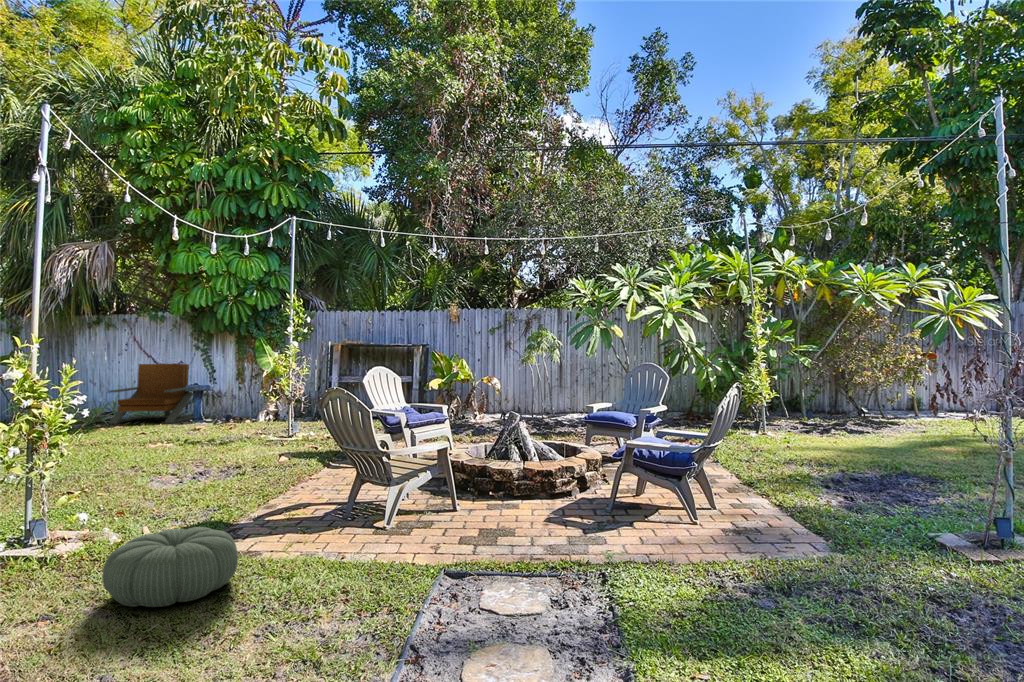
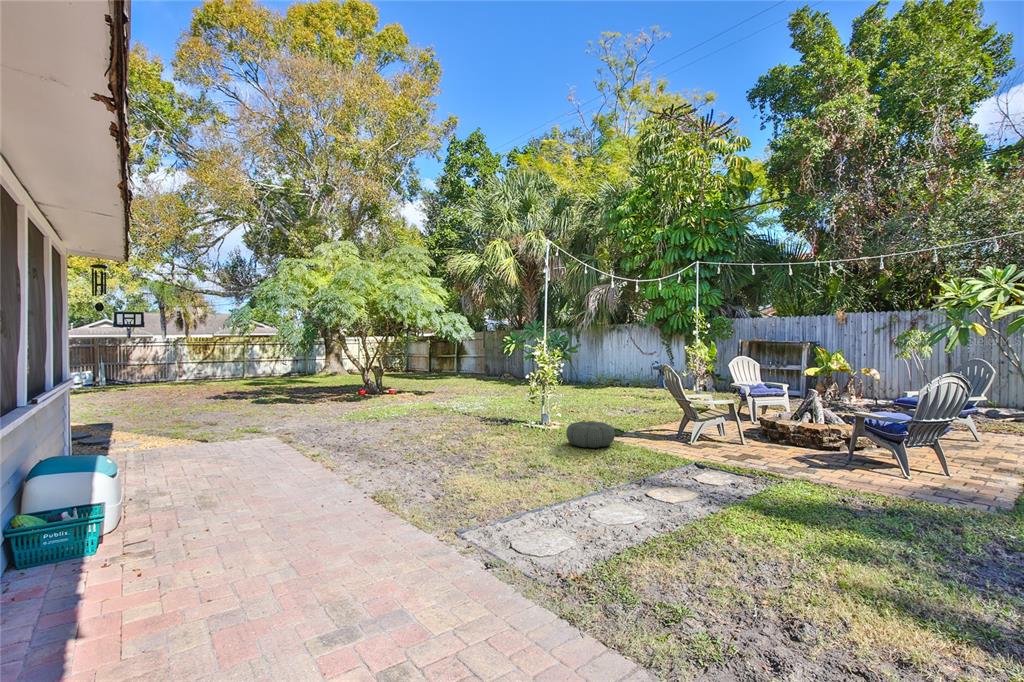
lounge chair: present [109,364,194,424] -> none [614,352,661,387]

